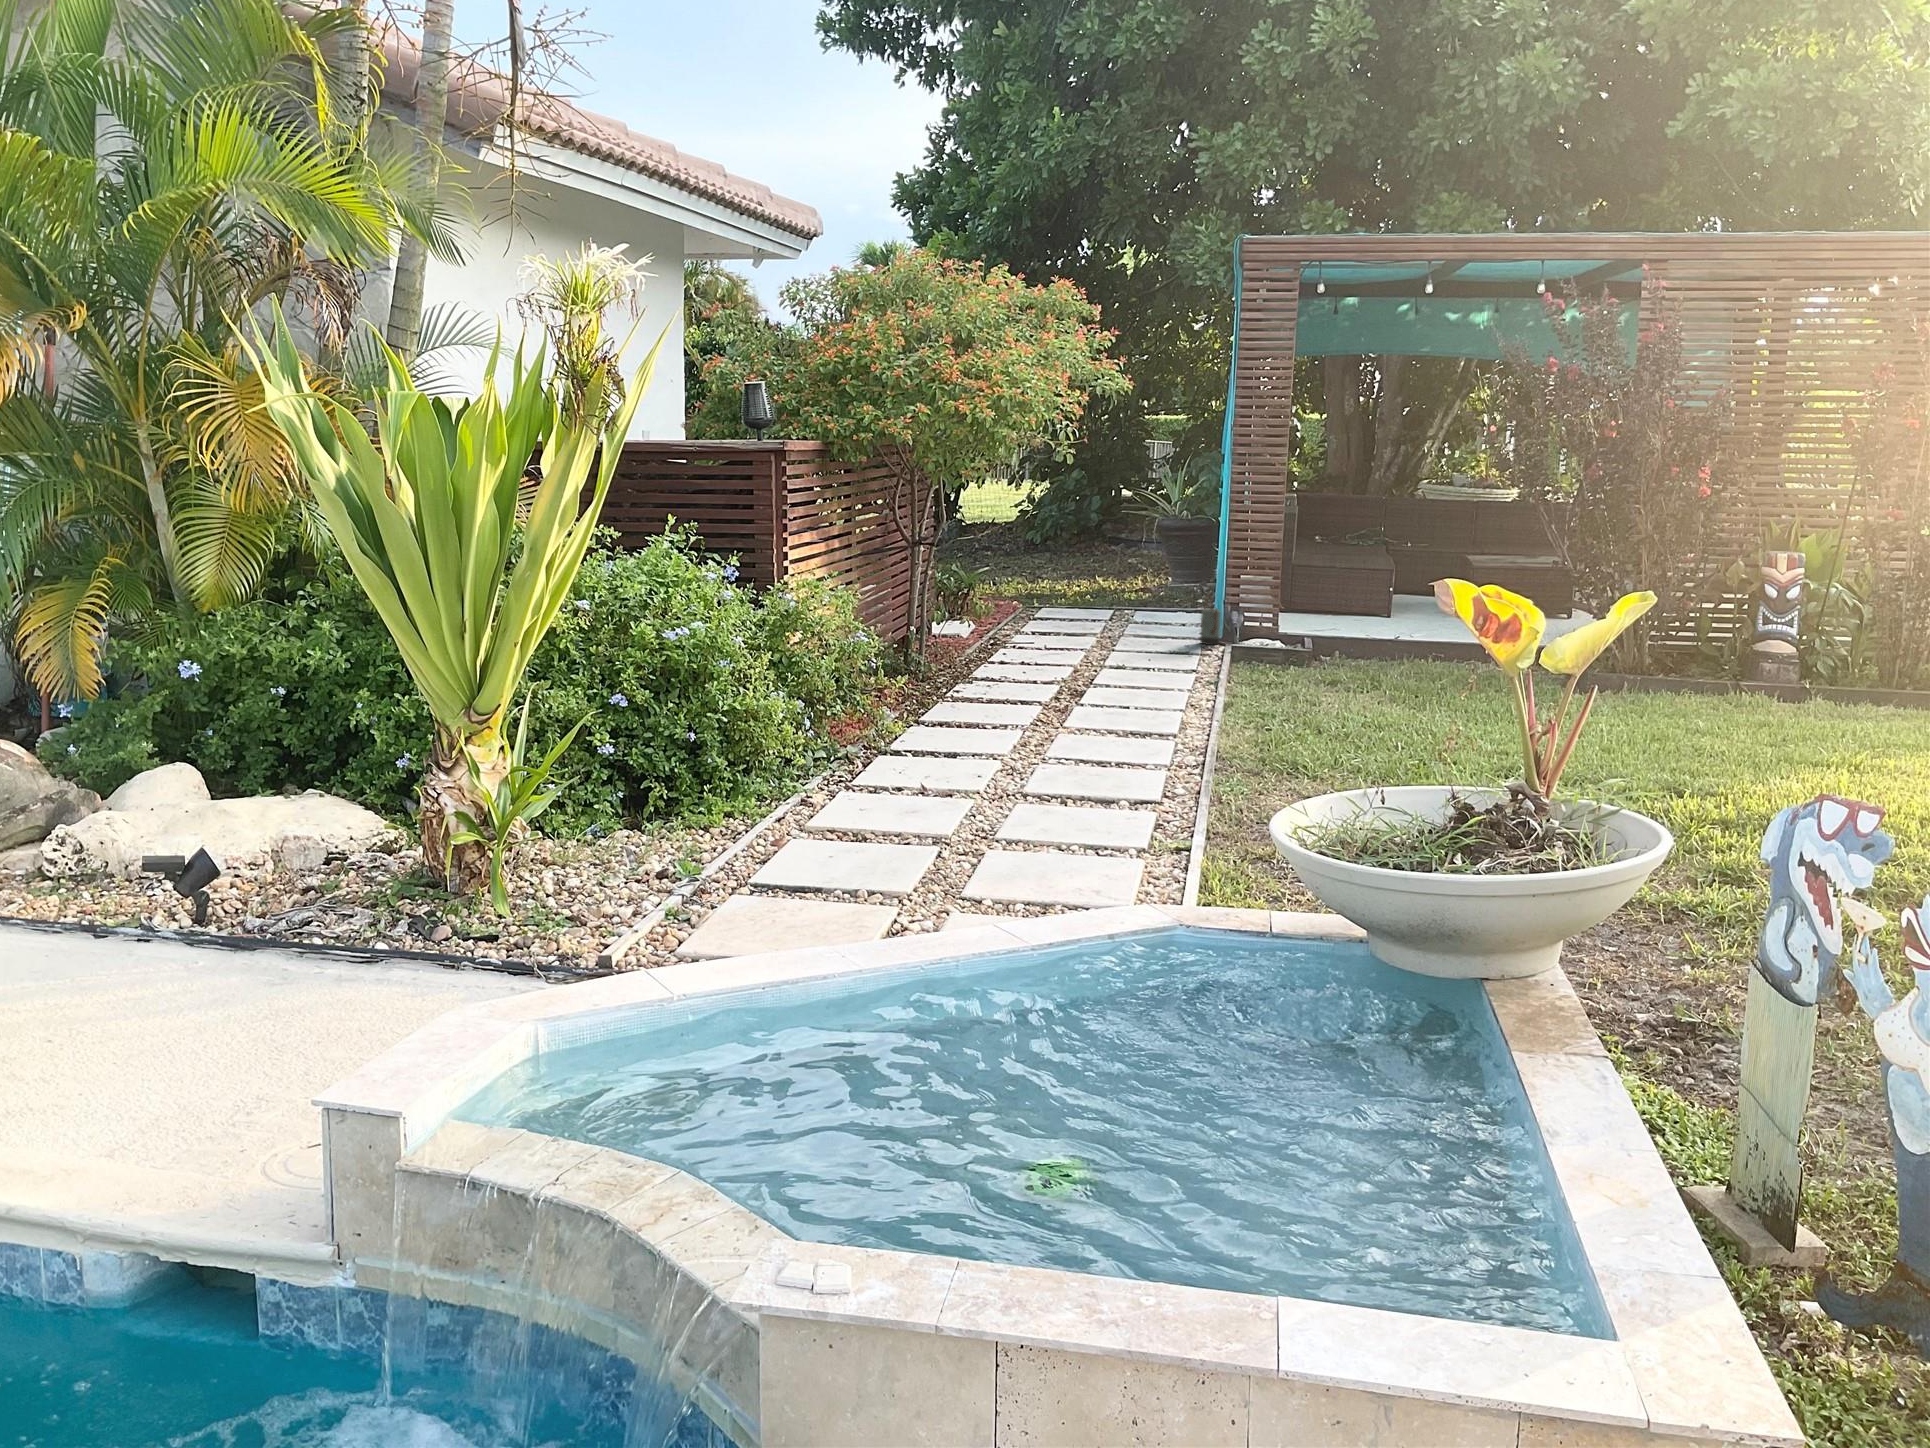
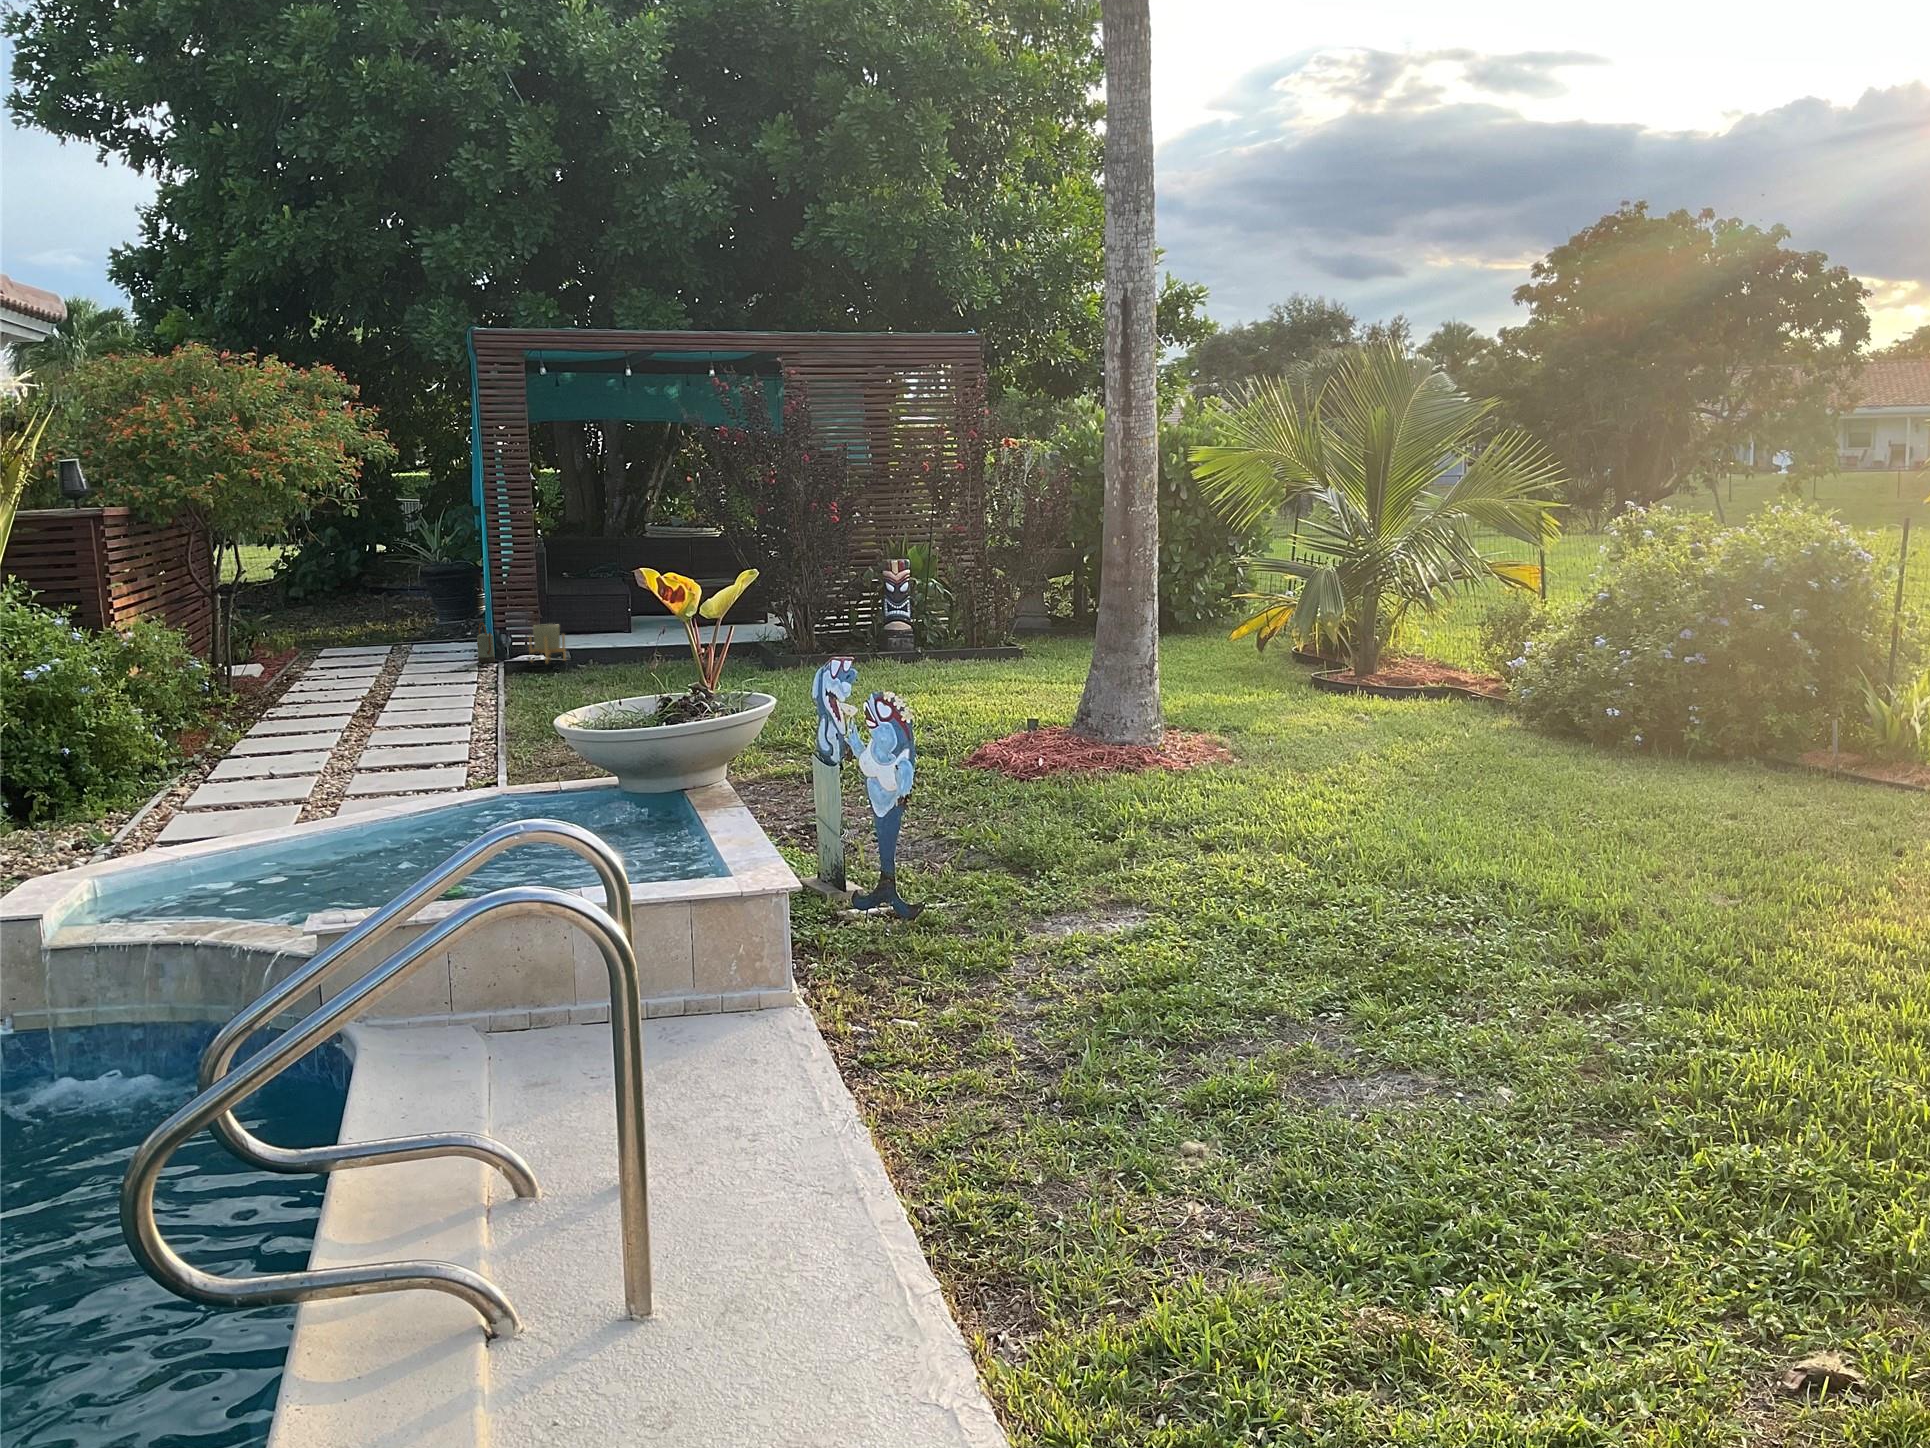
planter: none [1261,603,1307,653] -> present [529,624,566,663]

